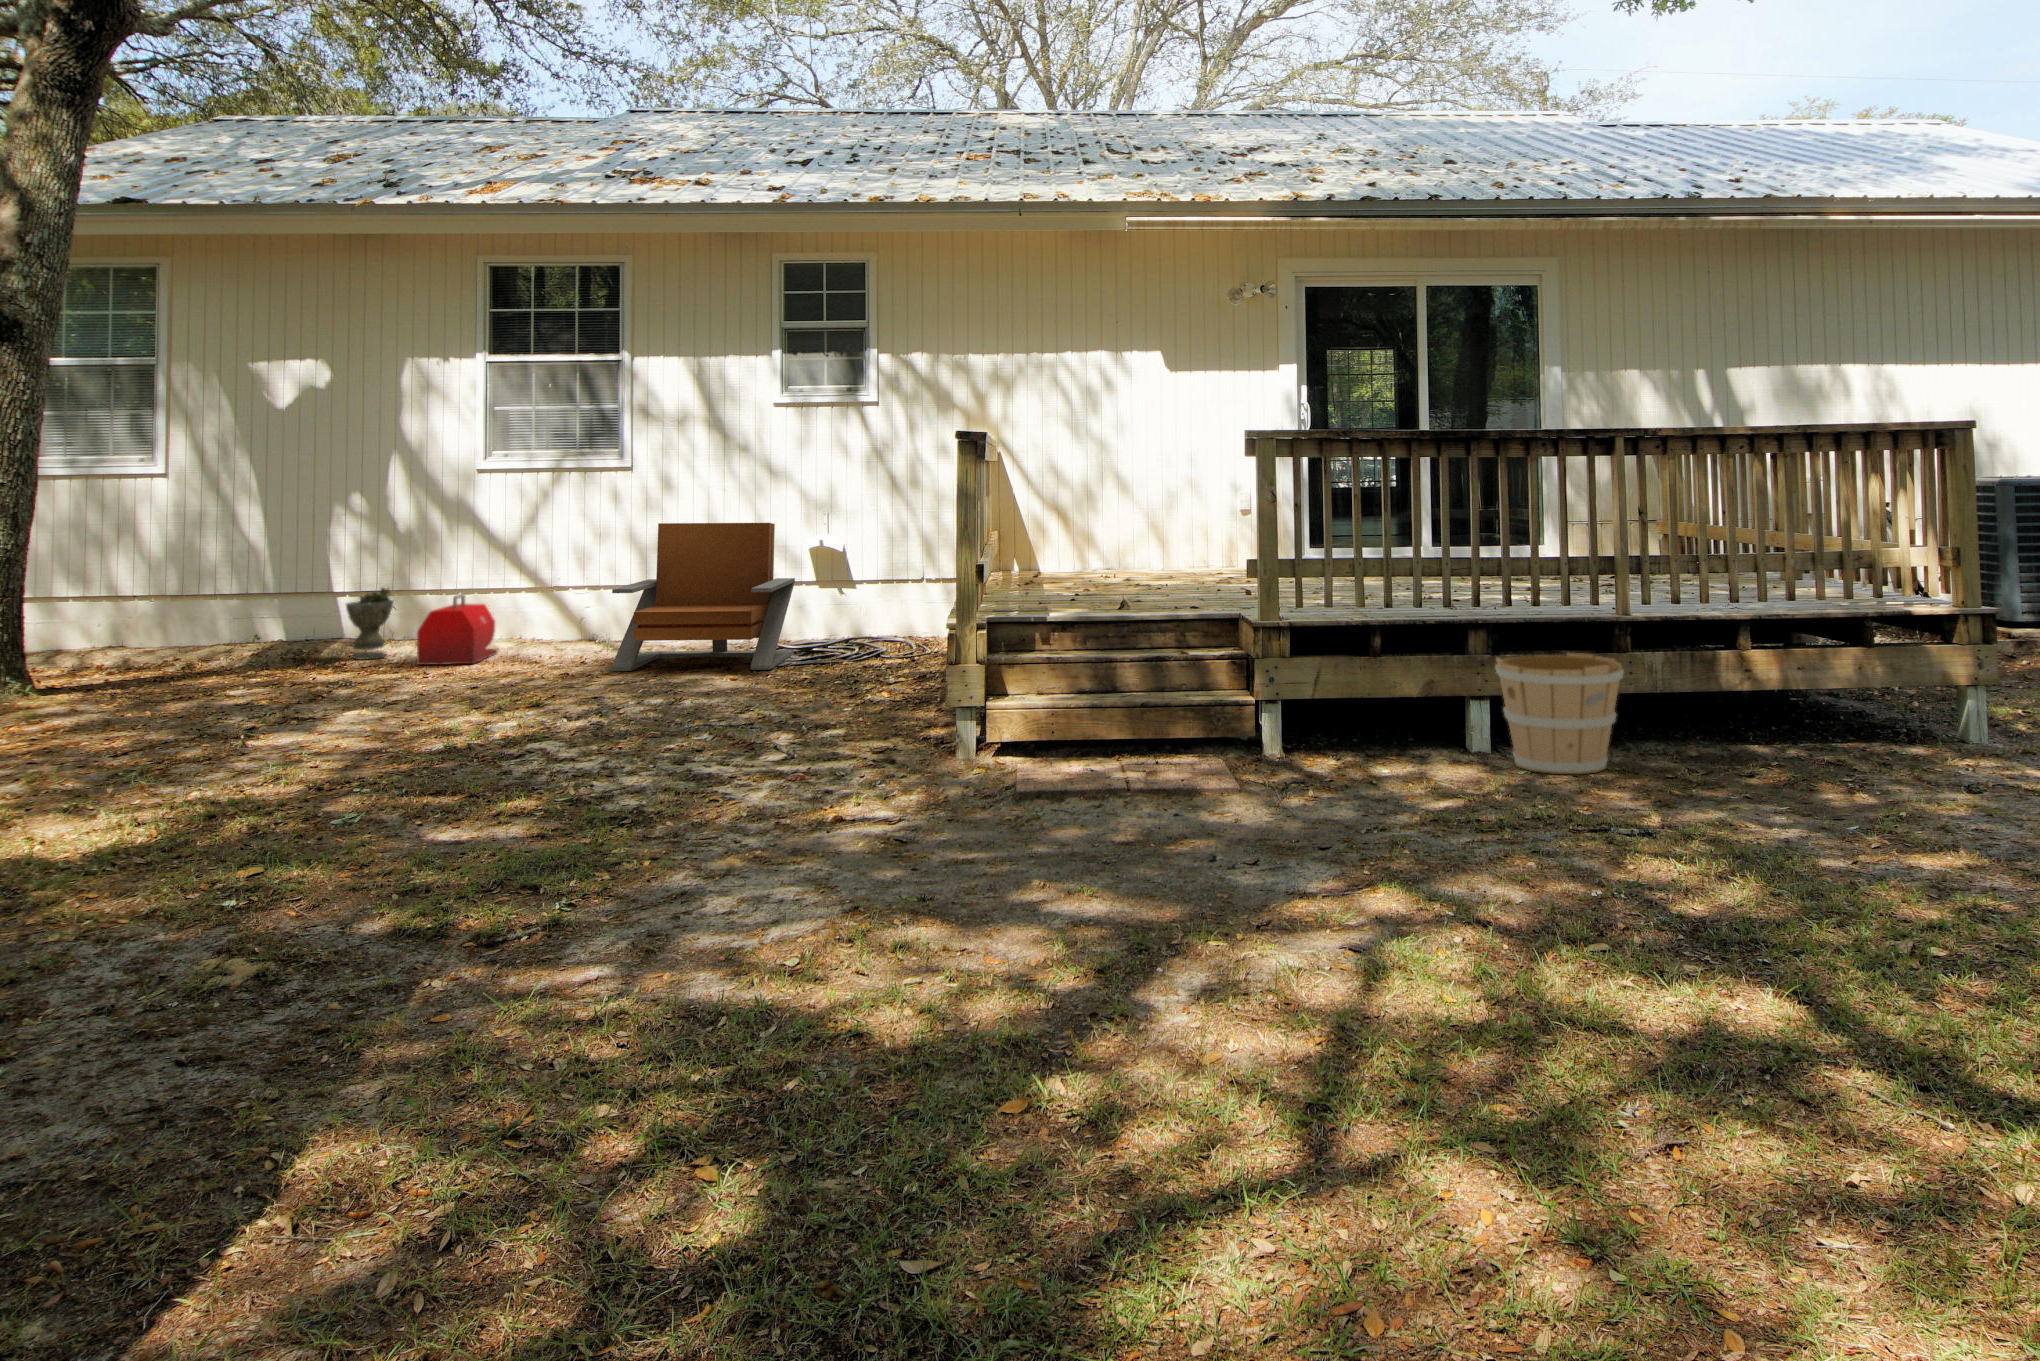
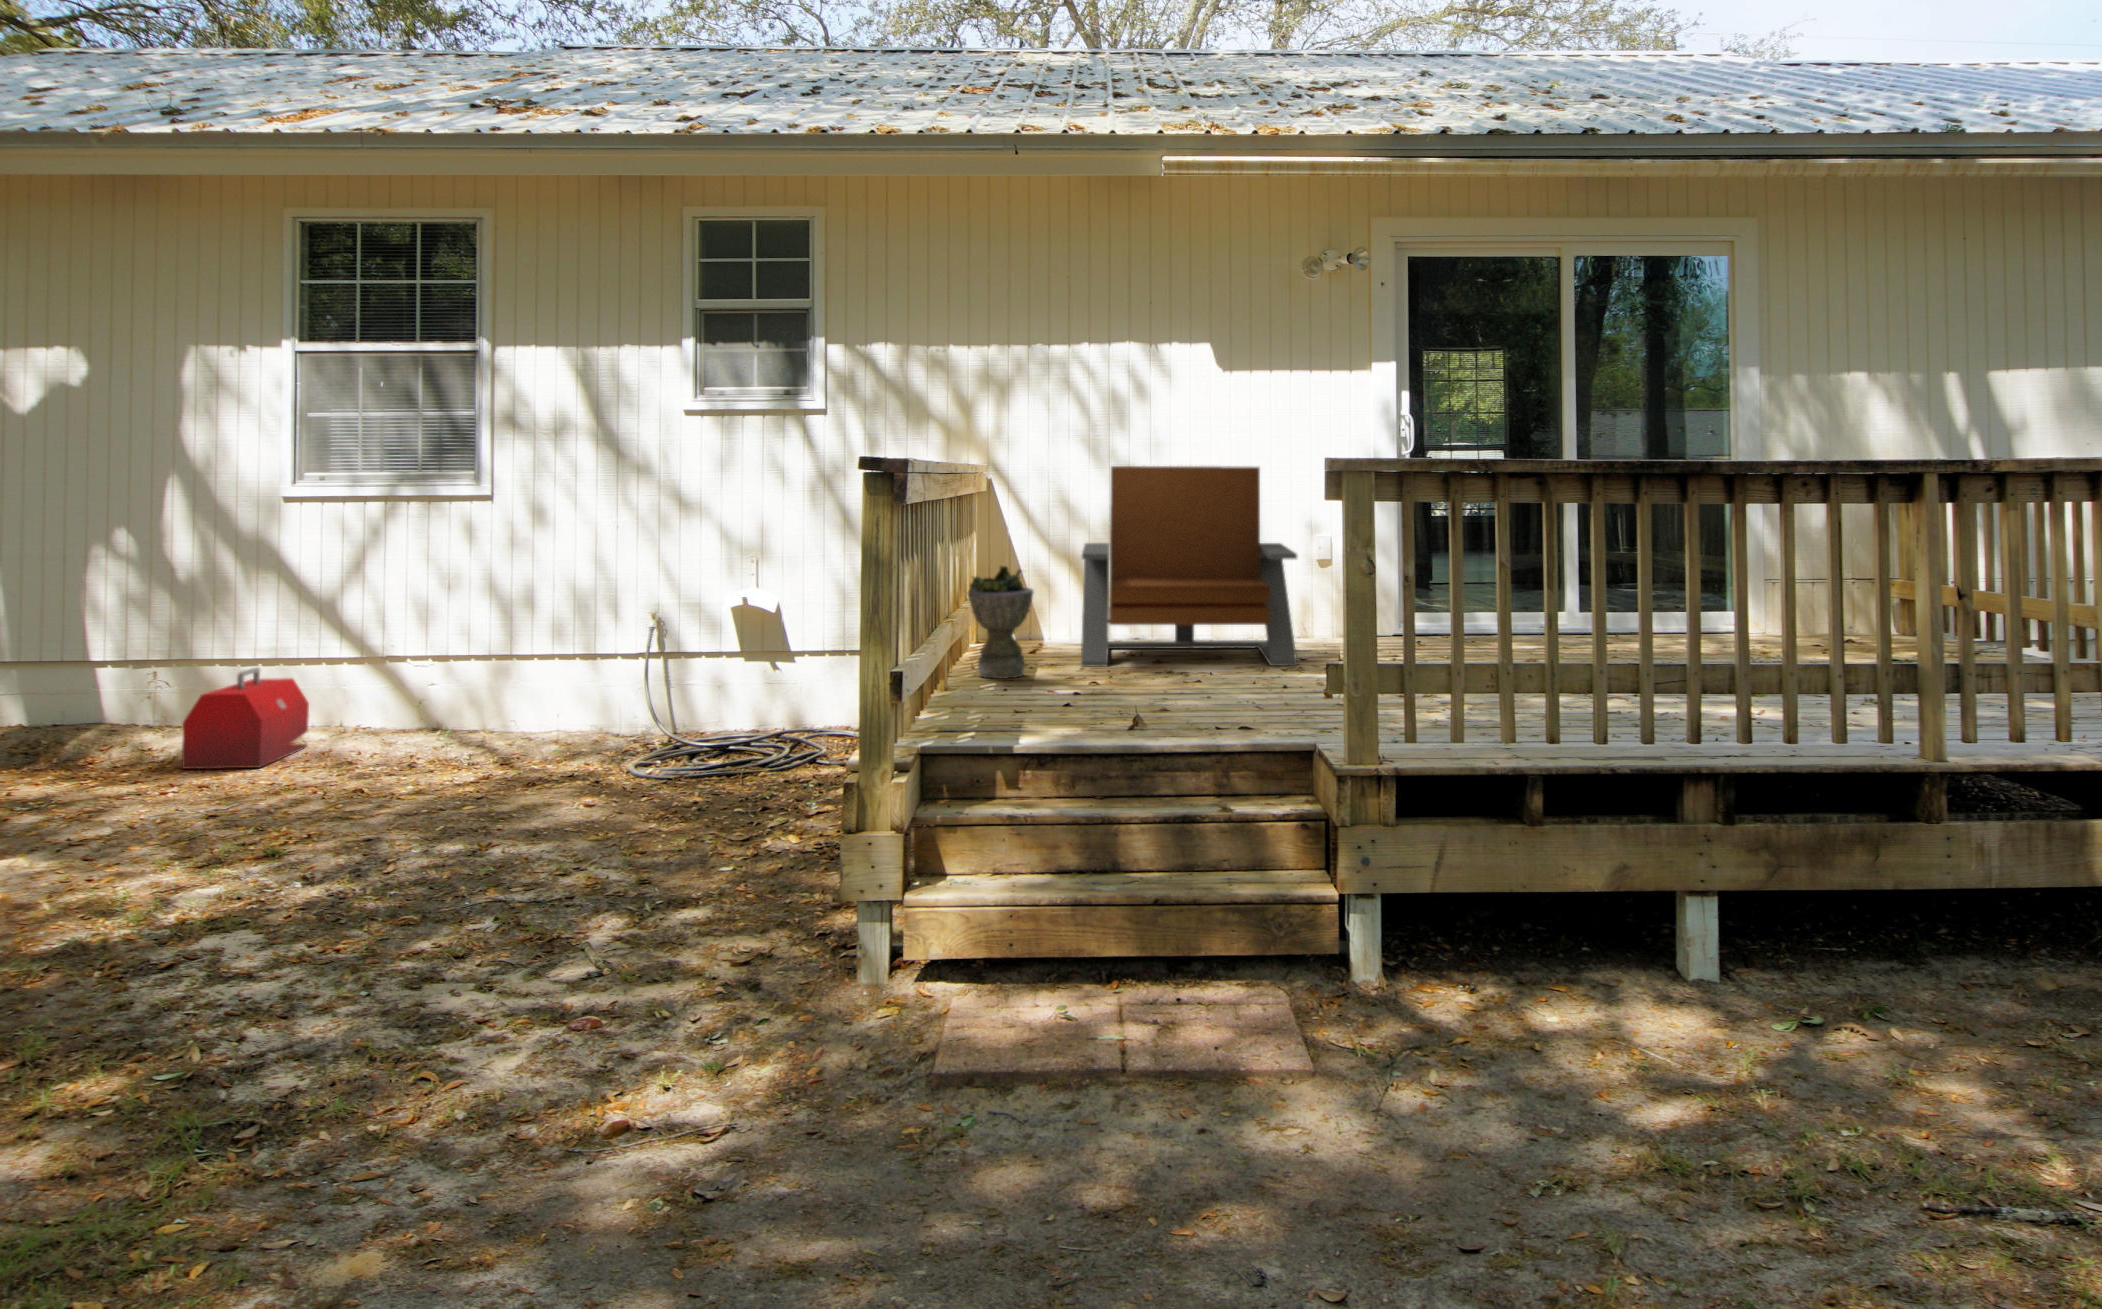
lounge chair: present [611,523,795,671] -> present [1081,466,1297,667]
planter: present [346,588,393,660] -> present [968,566,1034,679]
wooden bucket: present [1495,653,1624,774] -> none [1698,833,1908,1048]

